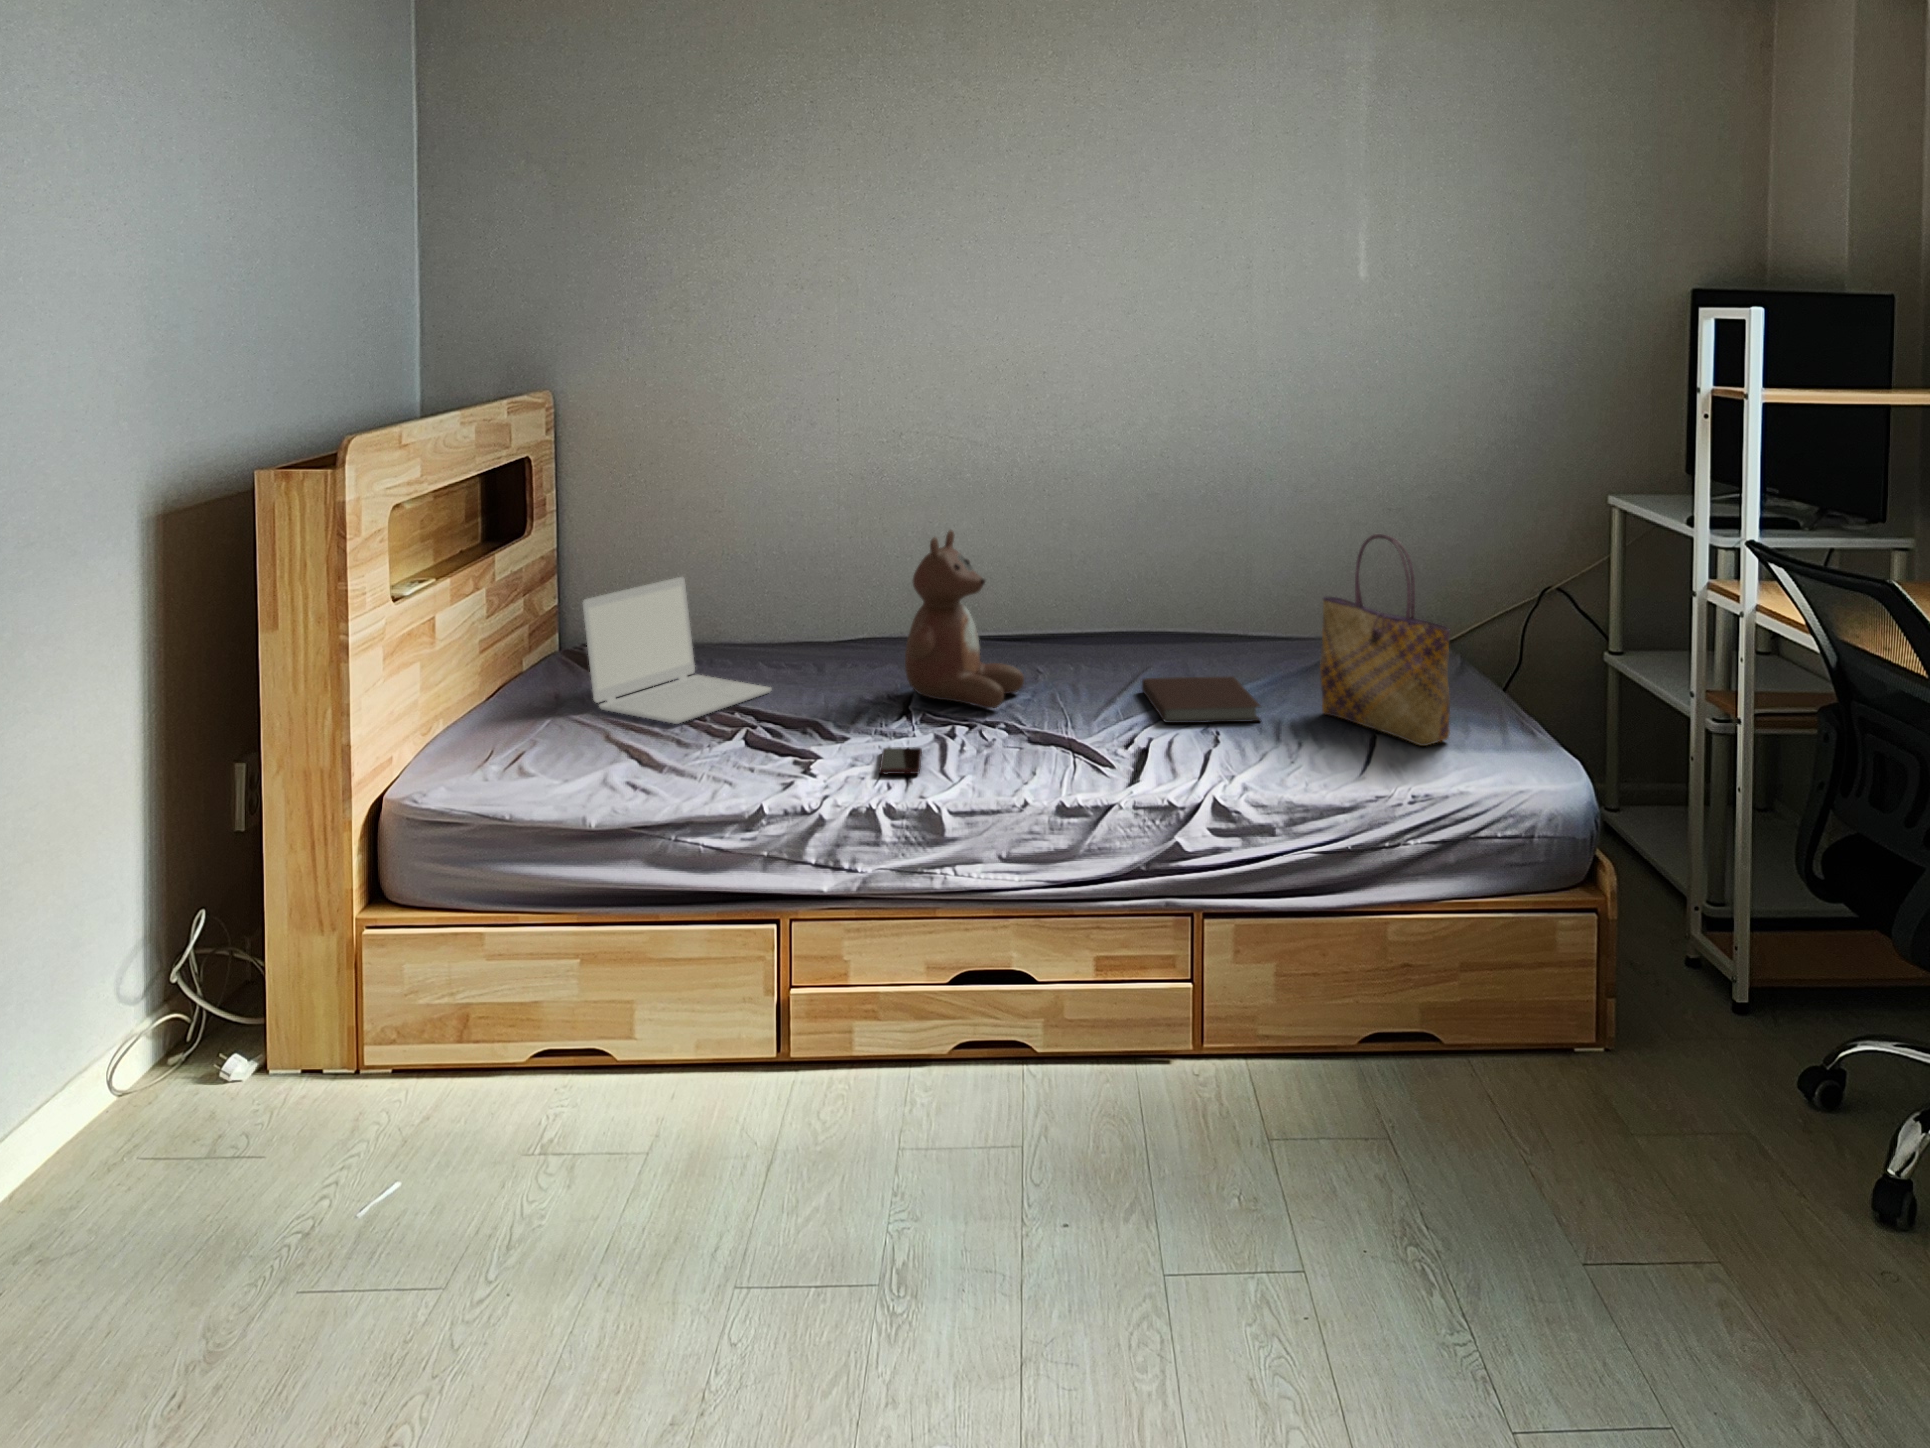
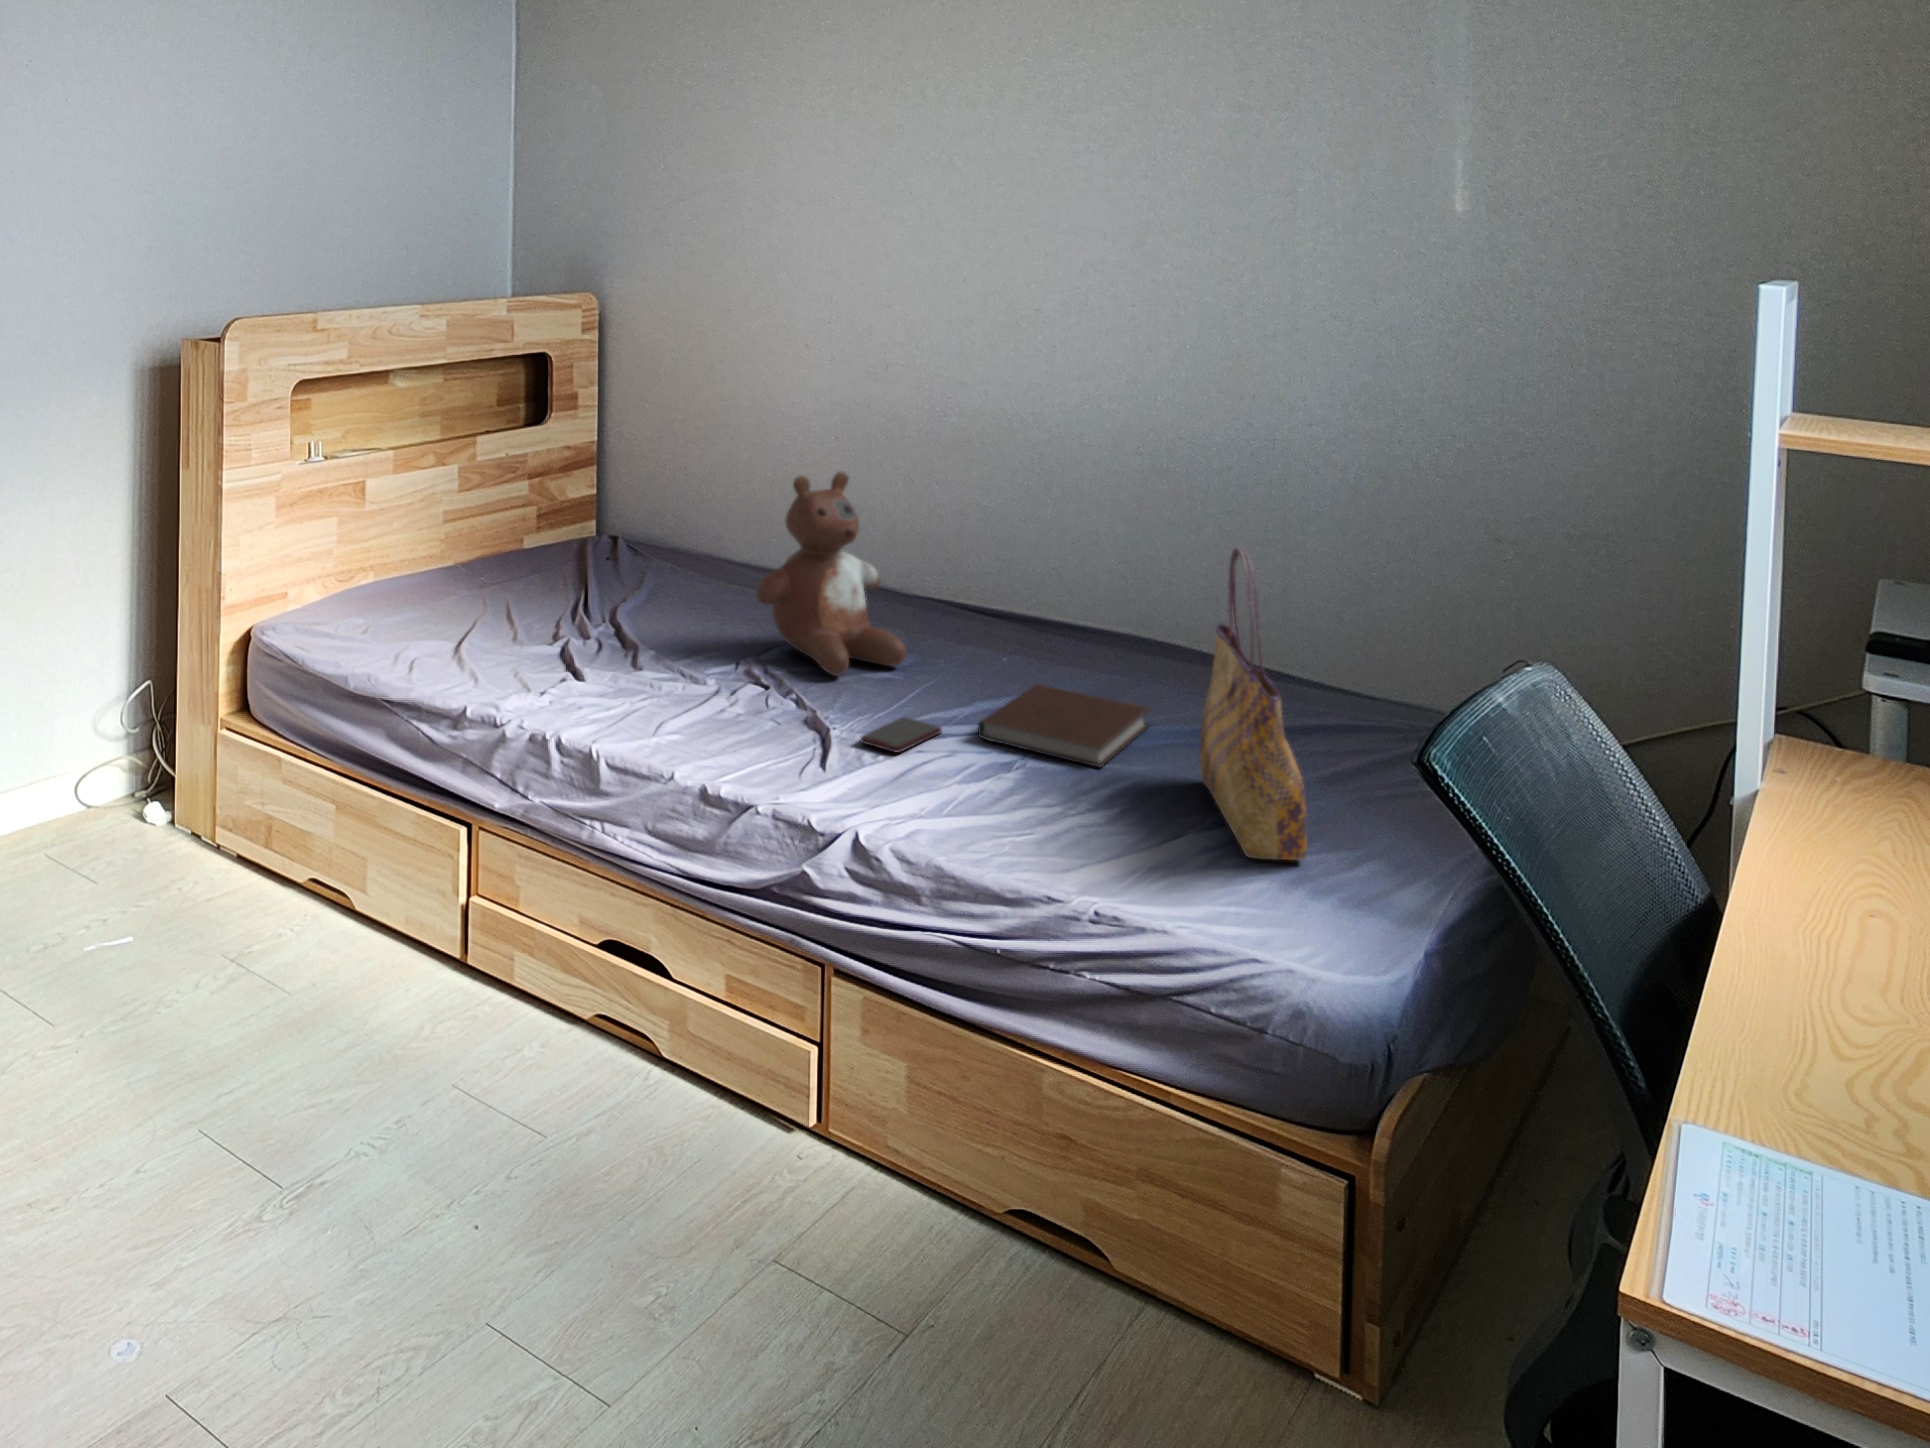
laptop: present [583,577,771,724] -> none [521,485,685,621]
smartphone: present [879,747,922,774] -> present [860,717,941,753]

